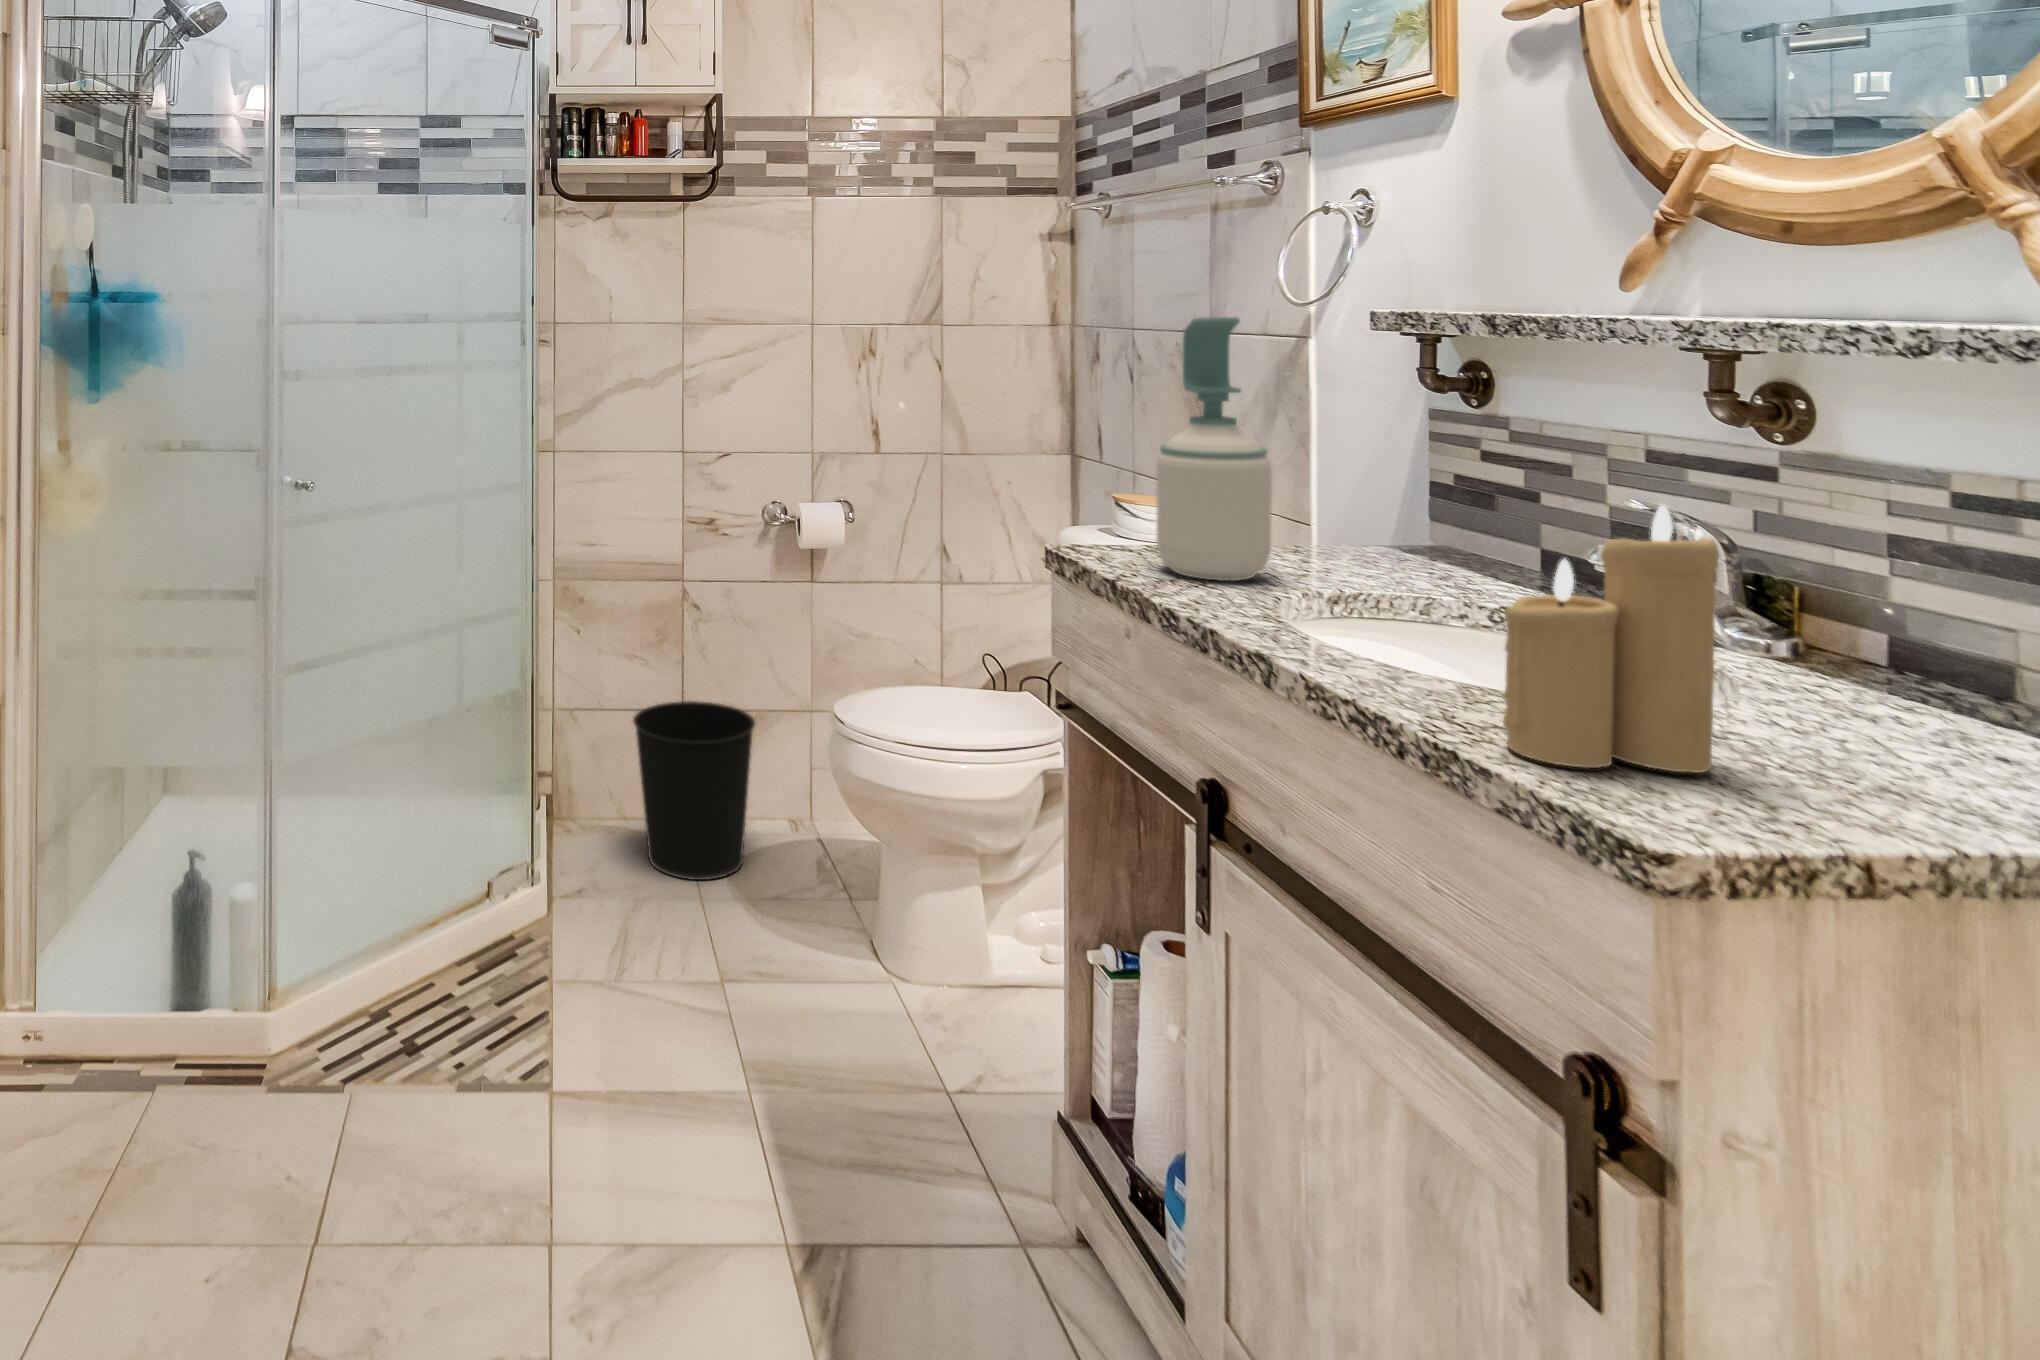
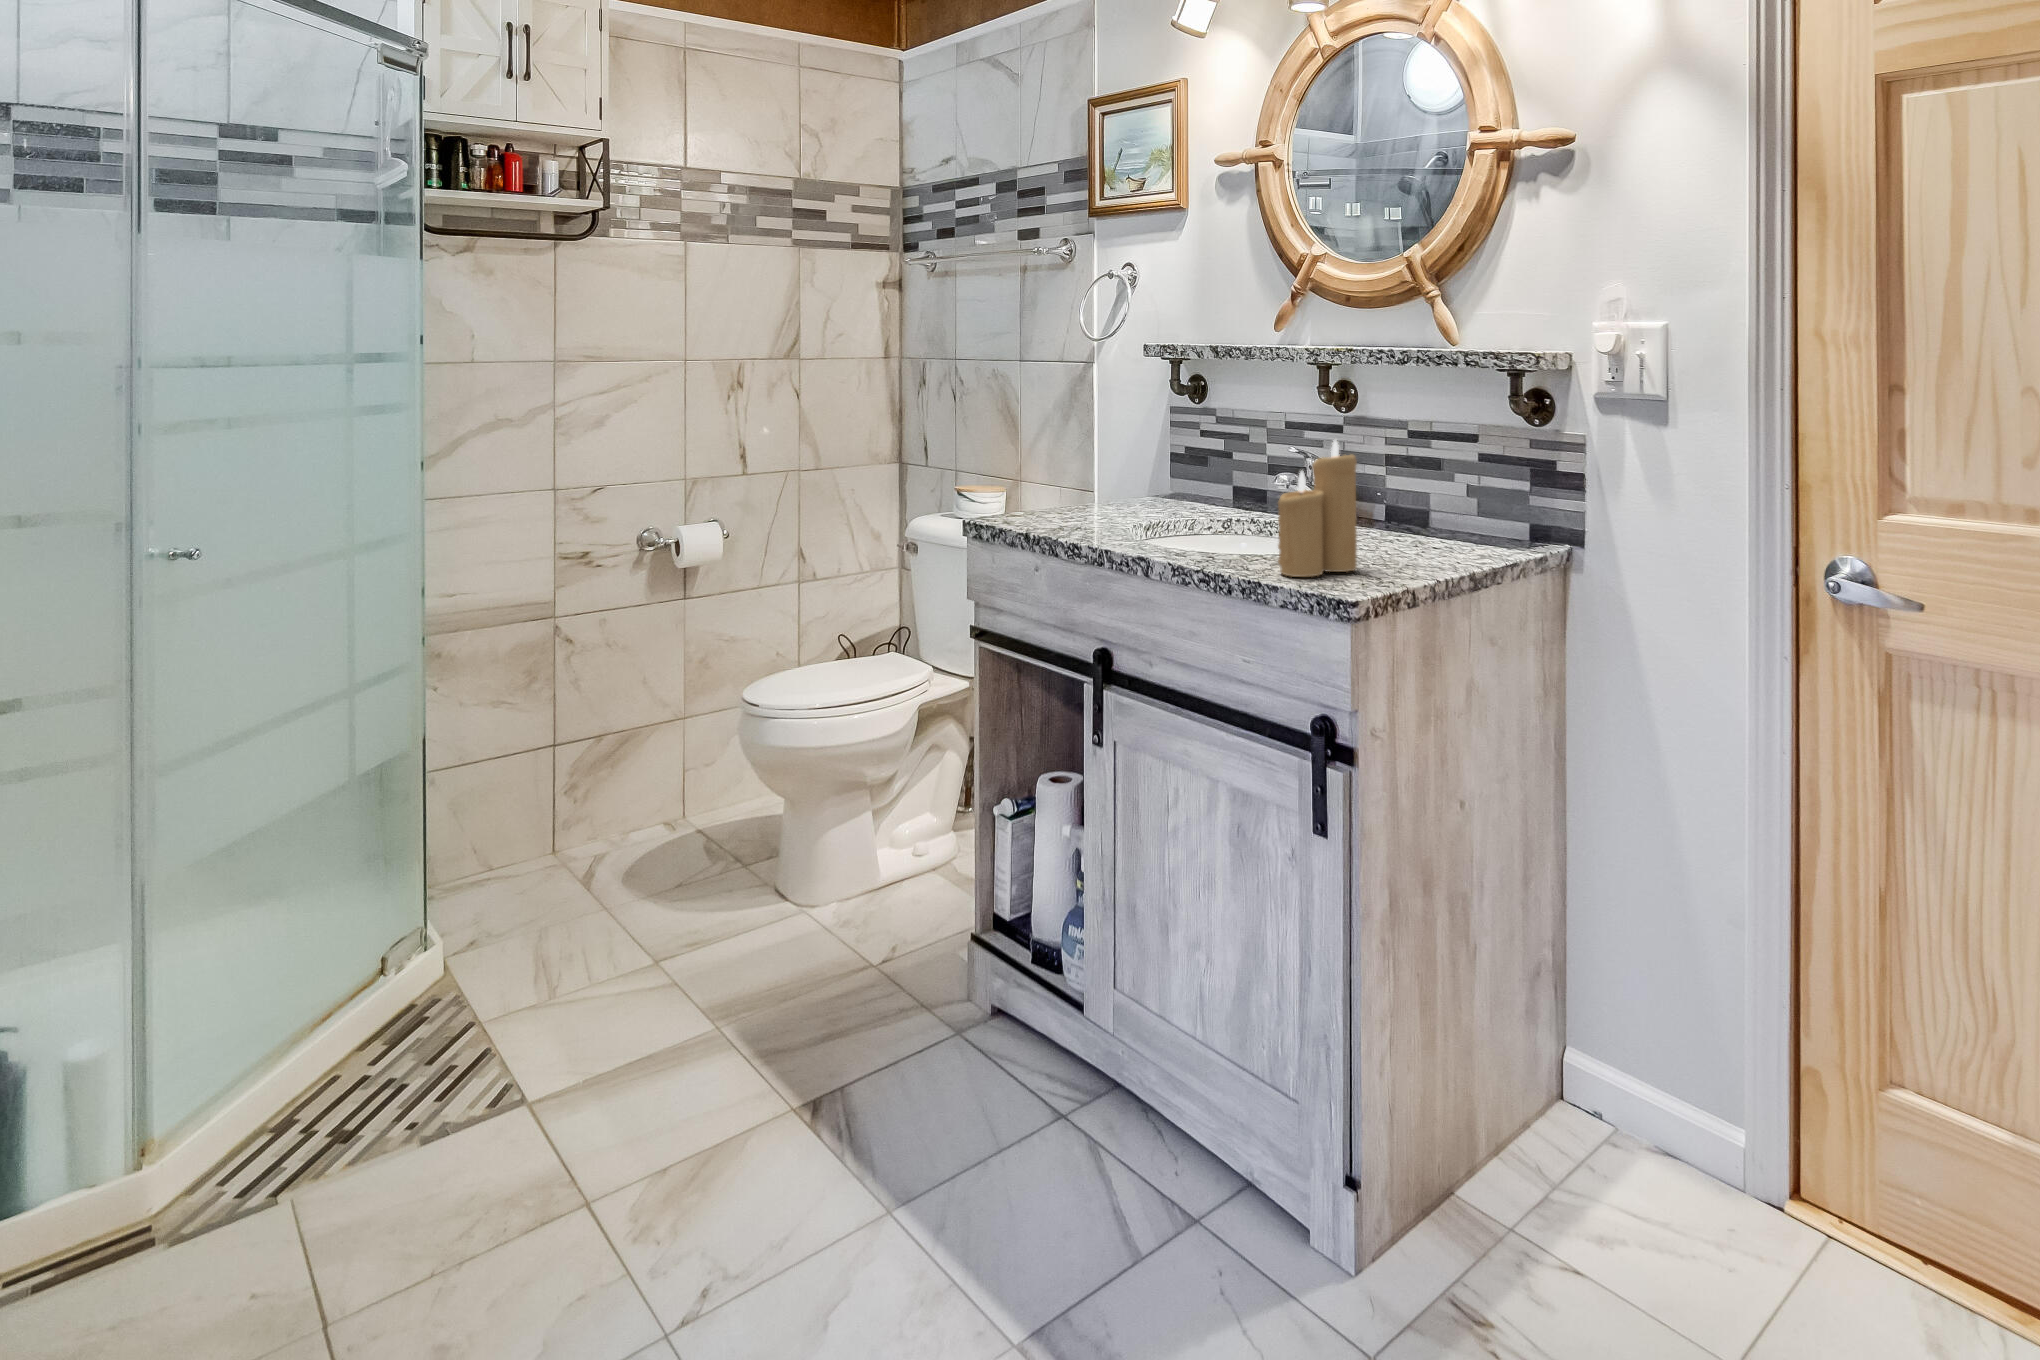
soap bottle: present [1156,317,1272,581] -> none [1039,346,1109,524]
wastebasket: present [633,701,755,880] -> none [518,722,651,899]

